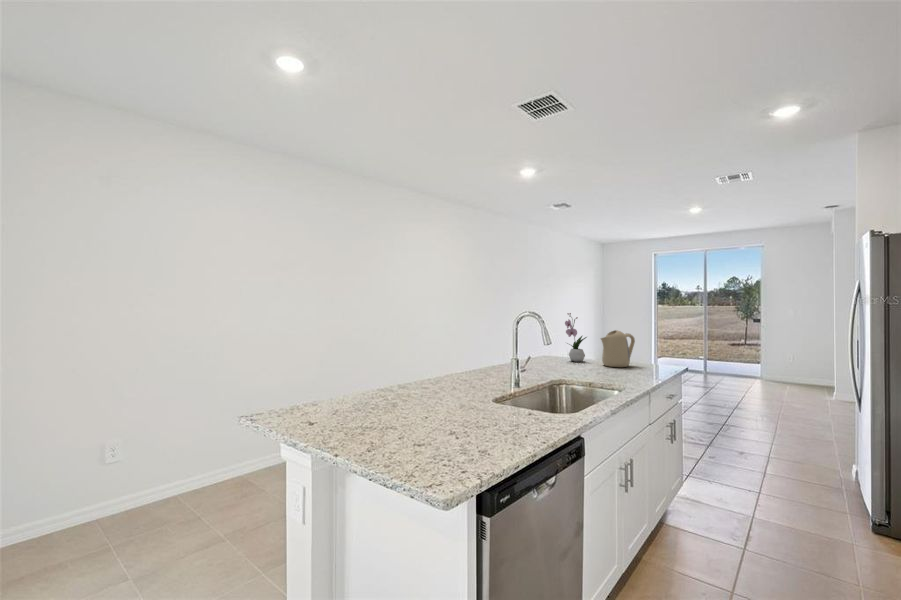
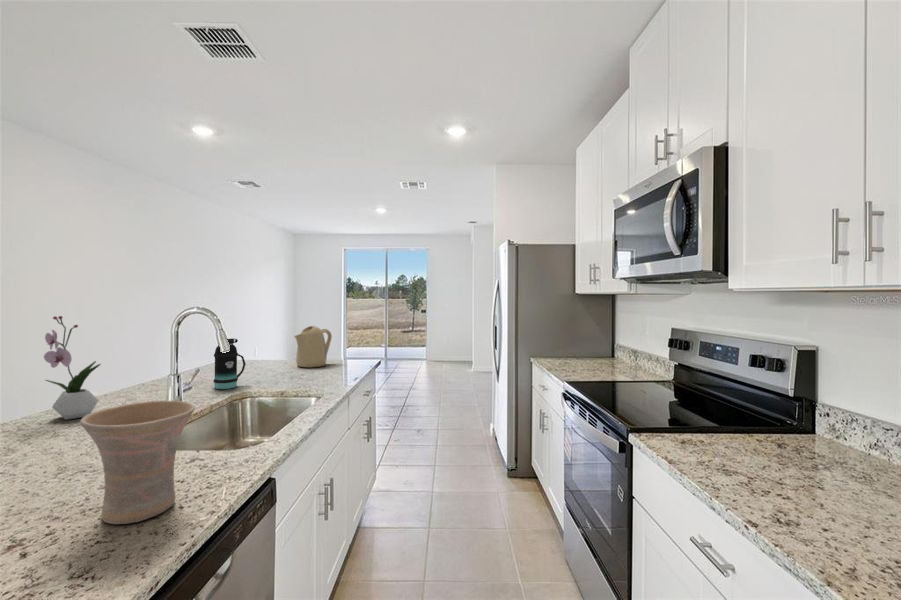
flower arrangement: present [565,313,587,362] -> present [44,316,101,420]
bottle: none [539,333,562,375] -> present [213,339,246,389]
vase: none [480,368,534,435] -> present [80,401,195,524]

